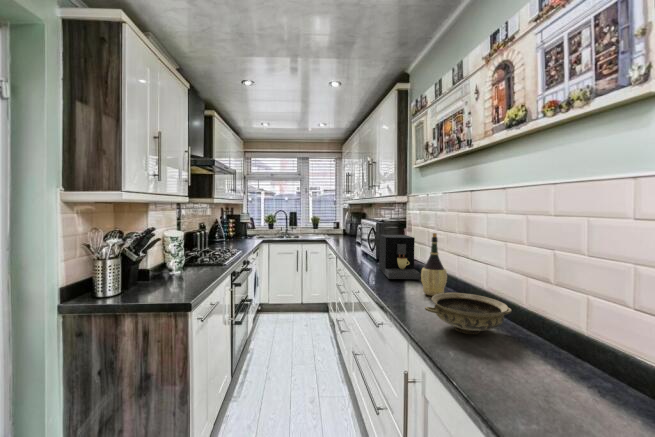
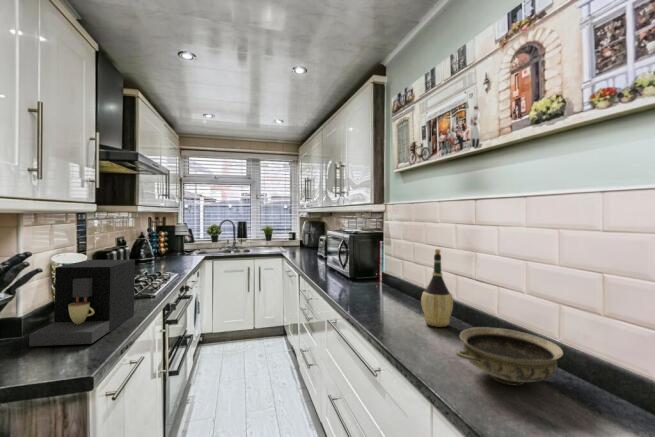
coffee maker: present [379,235,420,279] -> present [29,260,135,346]

